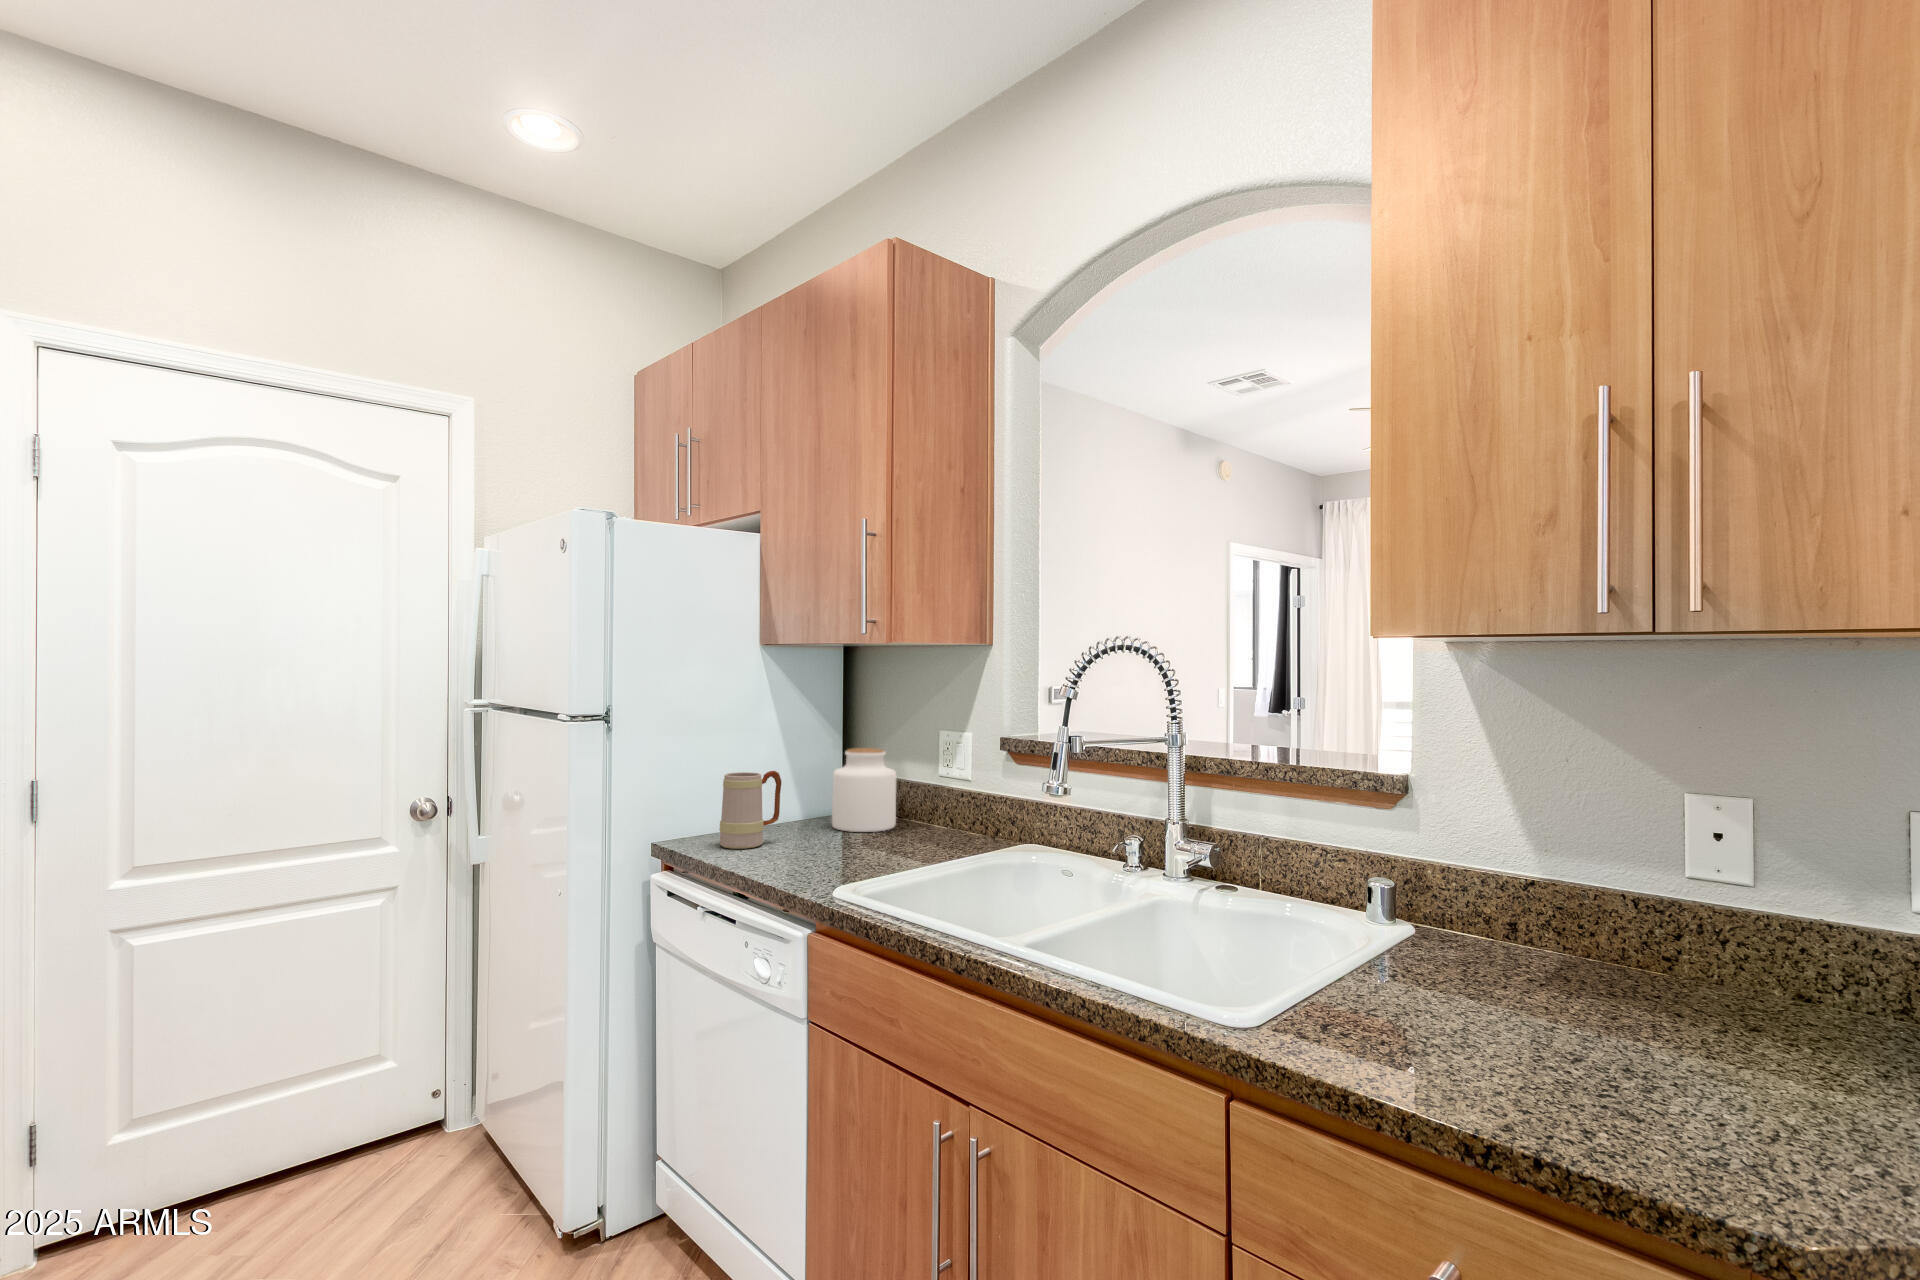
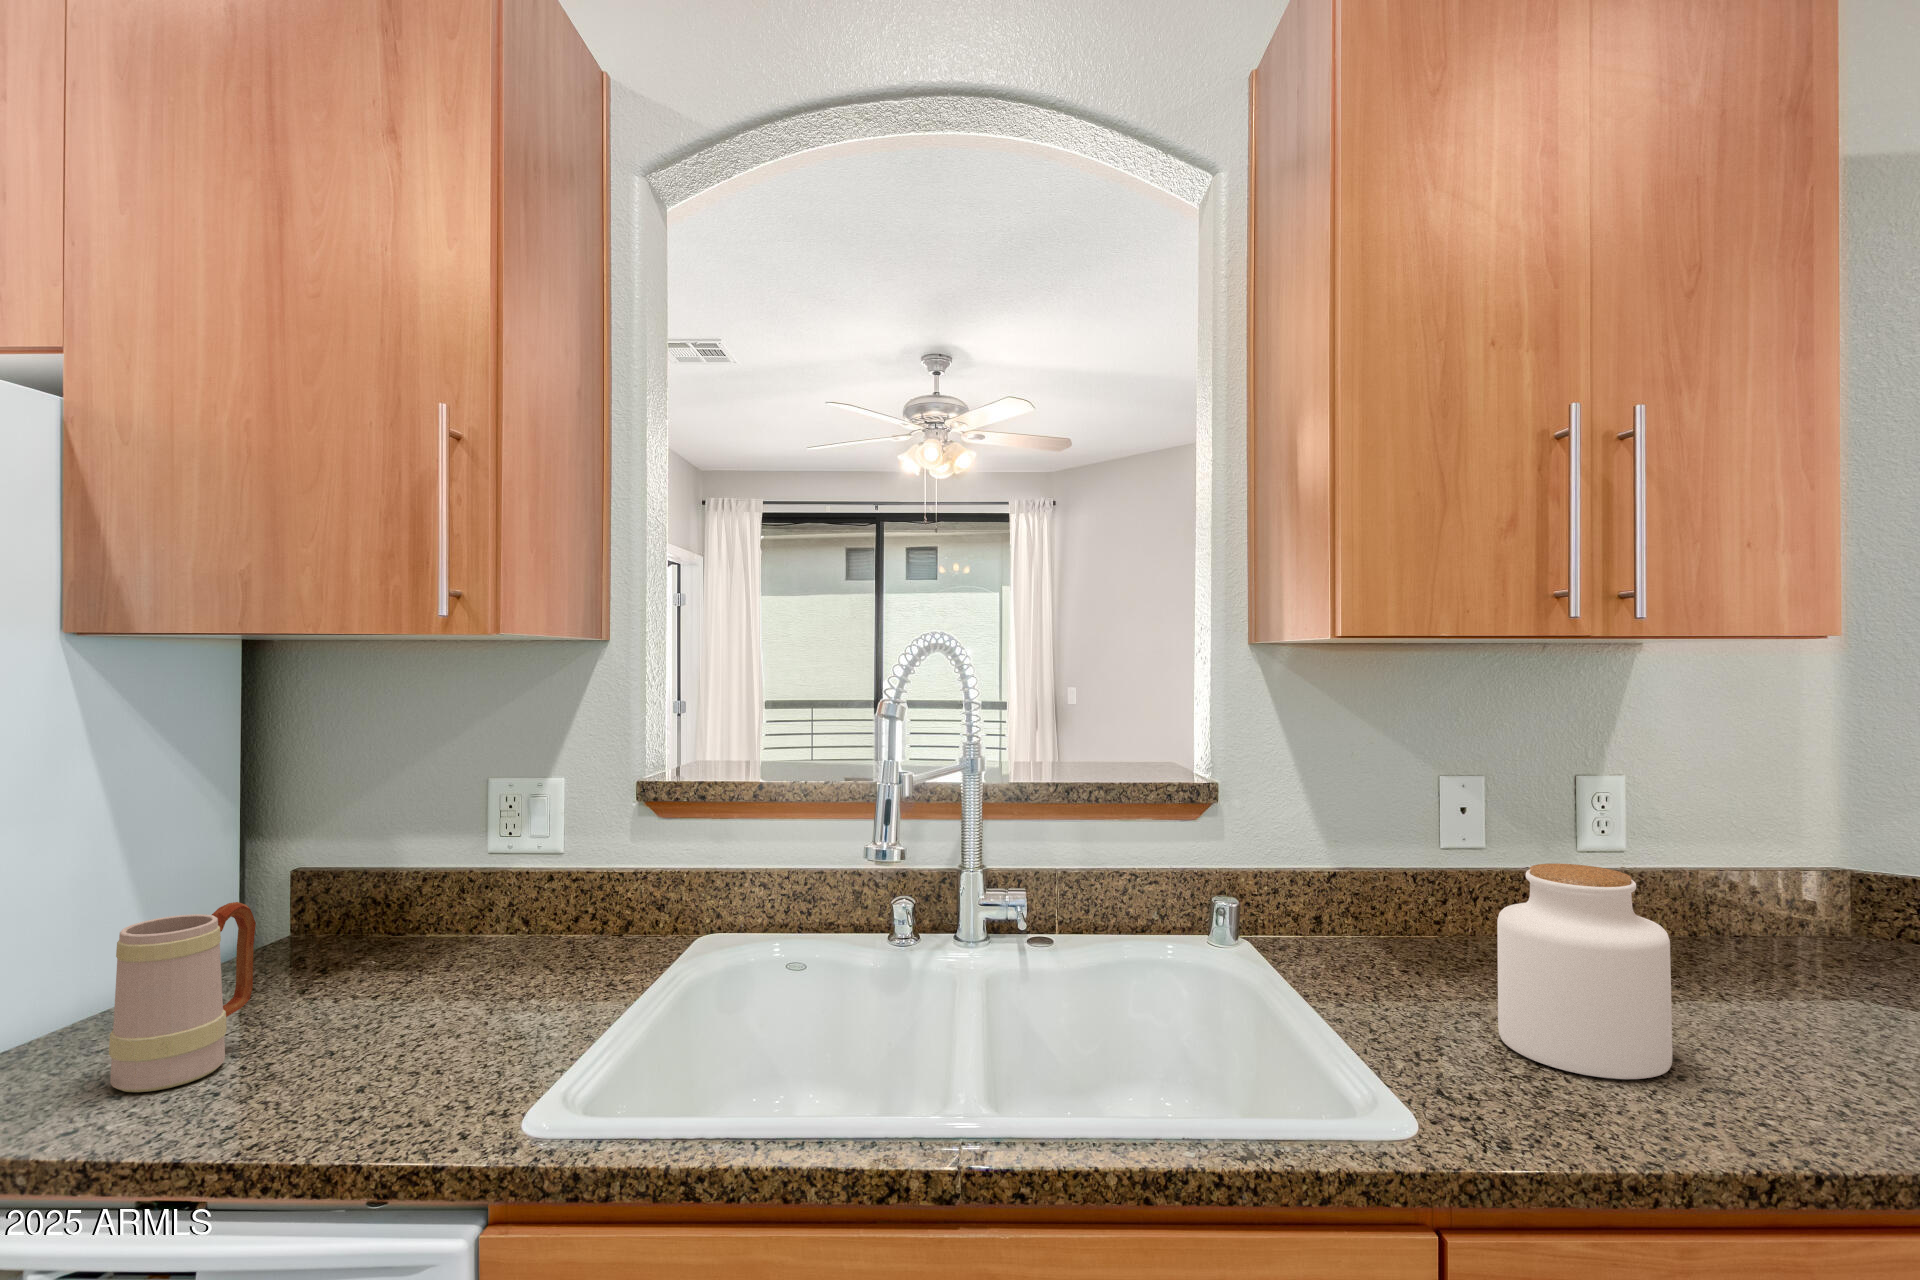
jar: present [832,748,896,832] -> present [1497,863,1673,1079]

